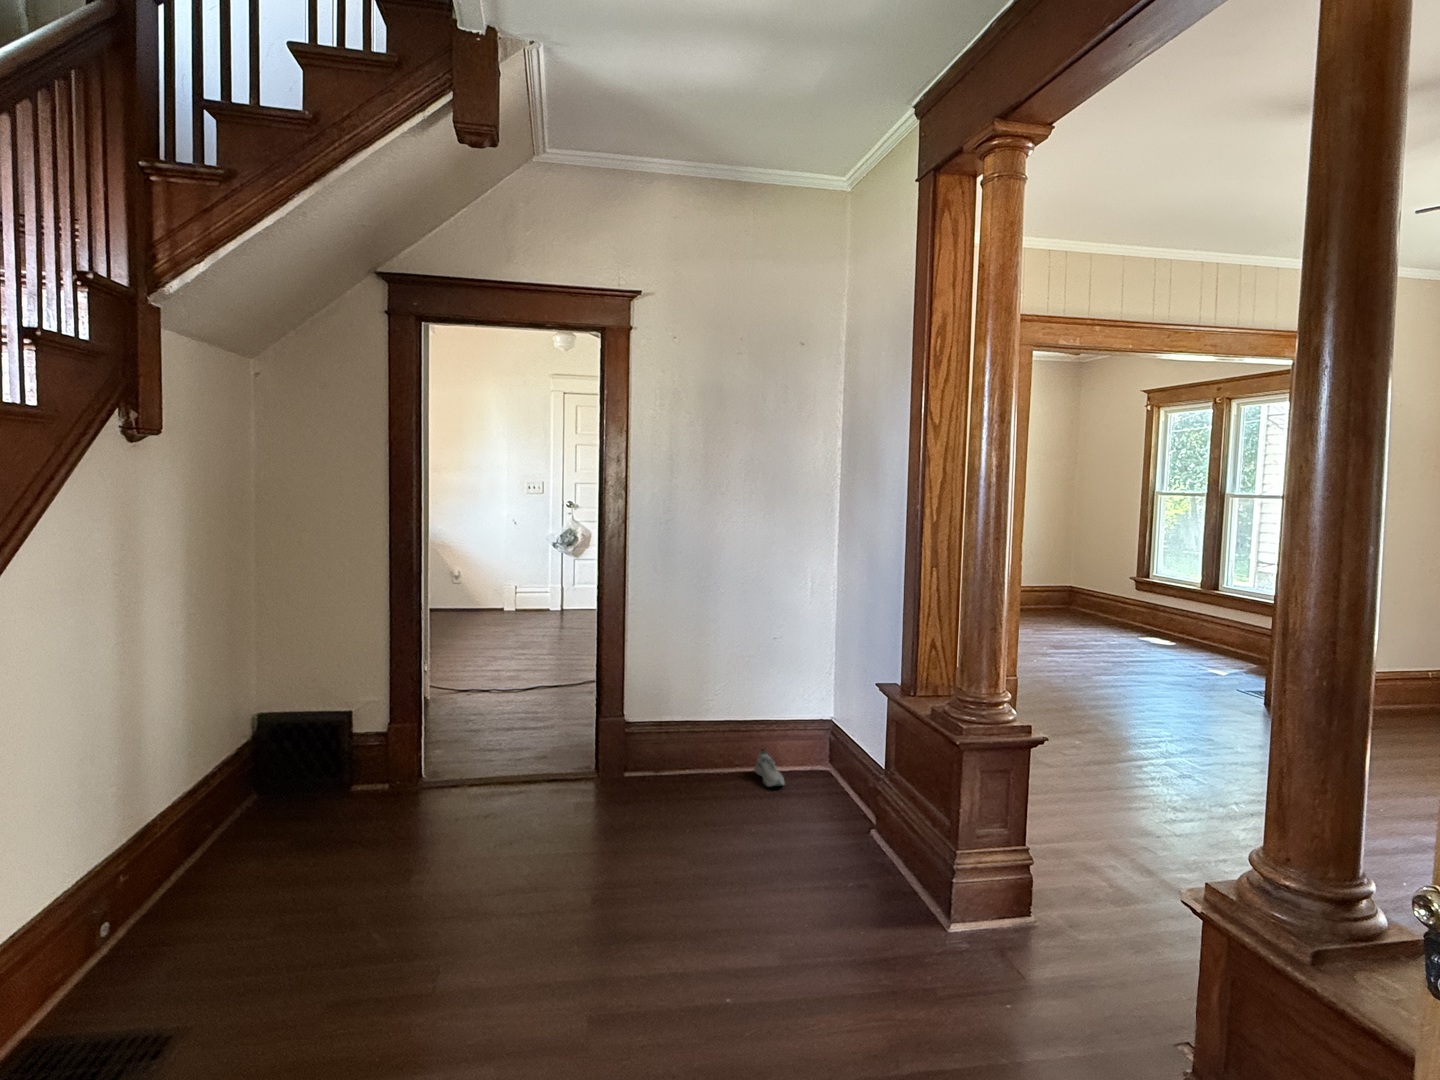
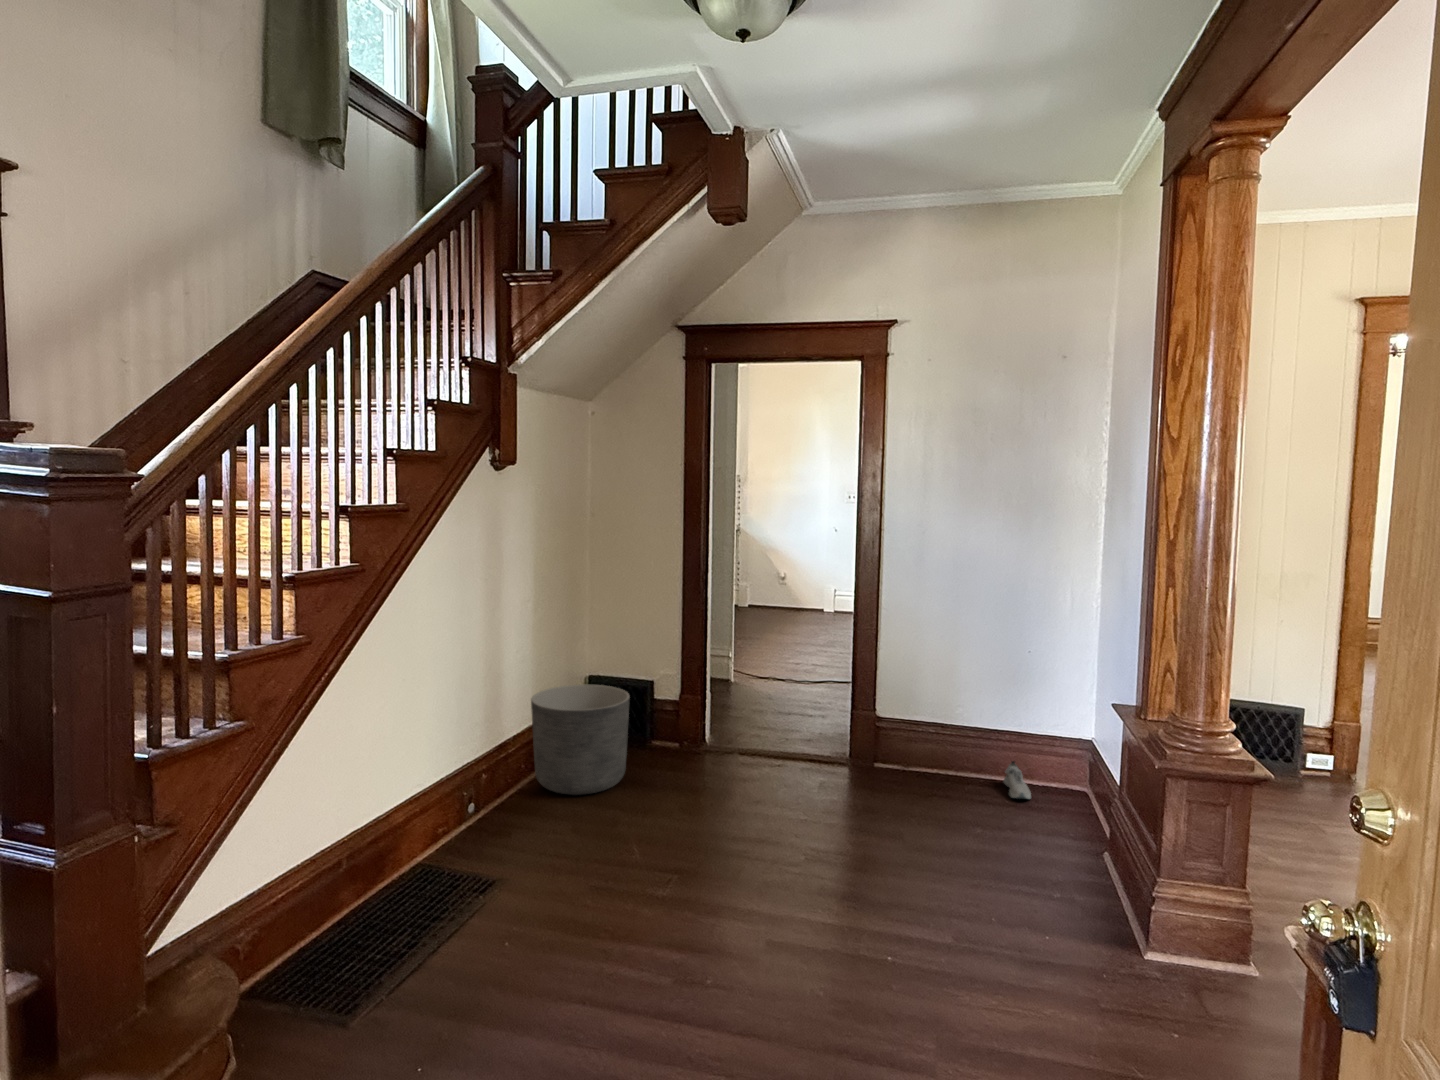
planter: none [189,724,336,876] -> present [531,685,630,795]

